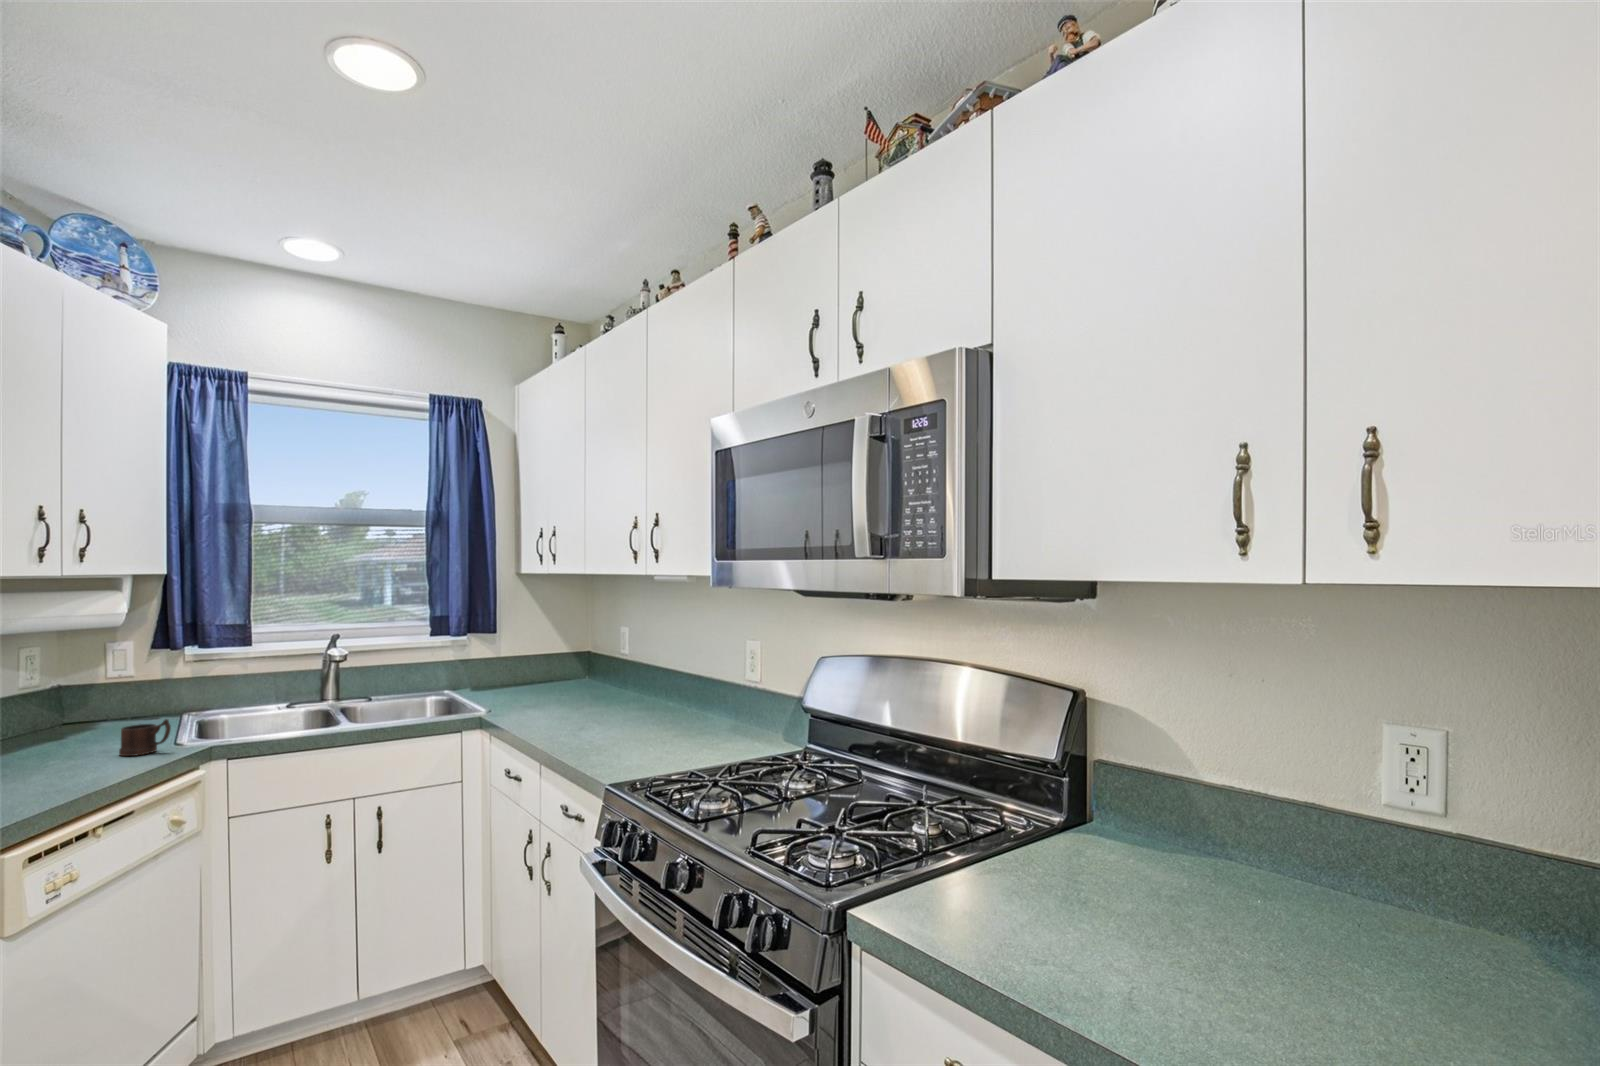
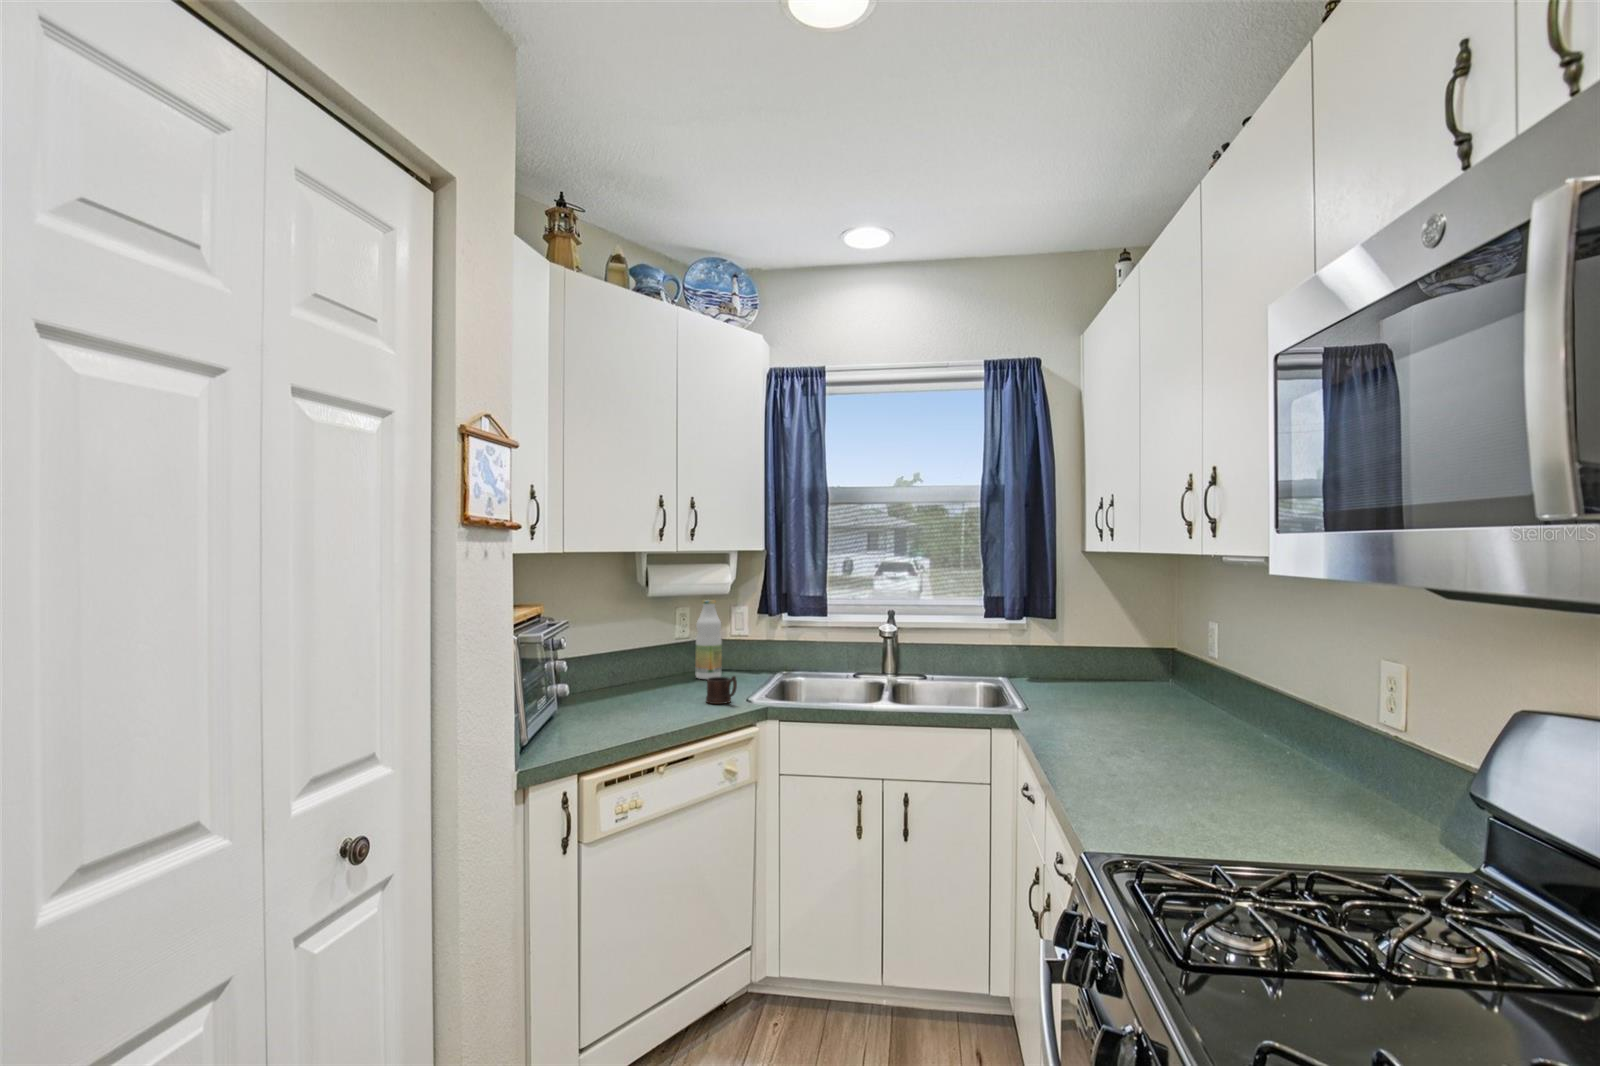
bottle: none [64,639,107,736] -> present [696,600,722,679]

